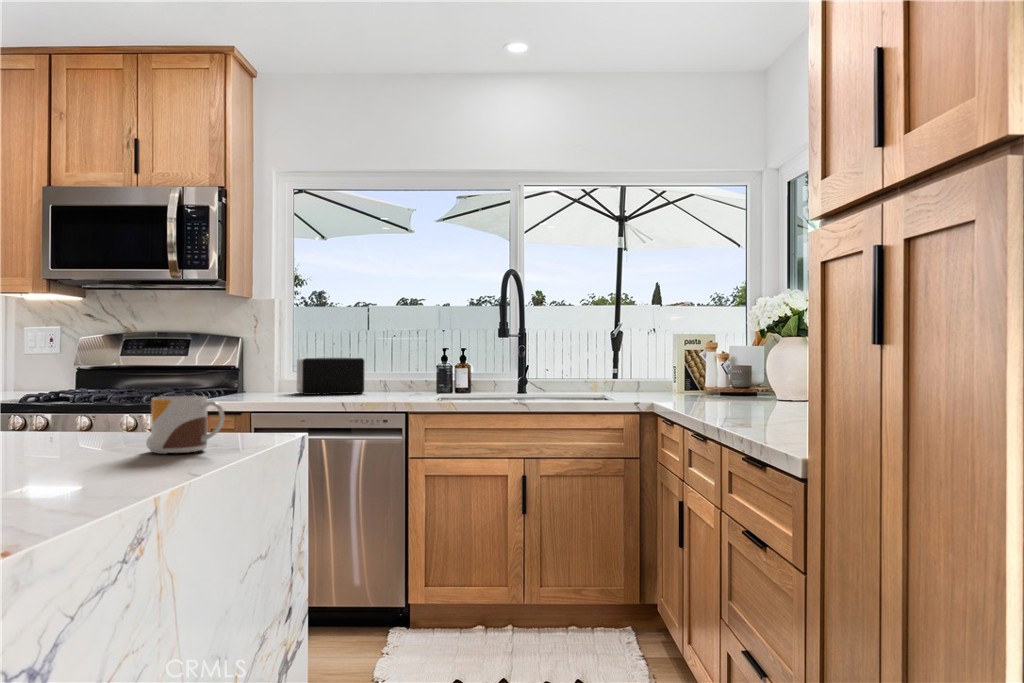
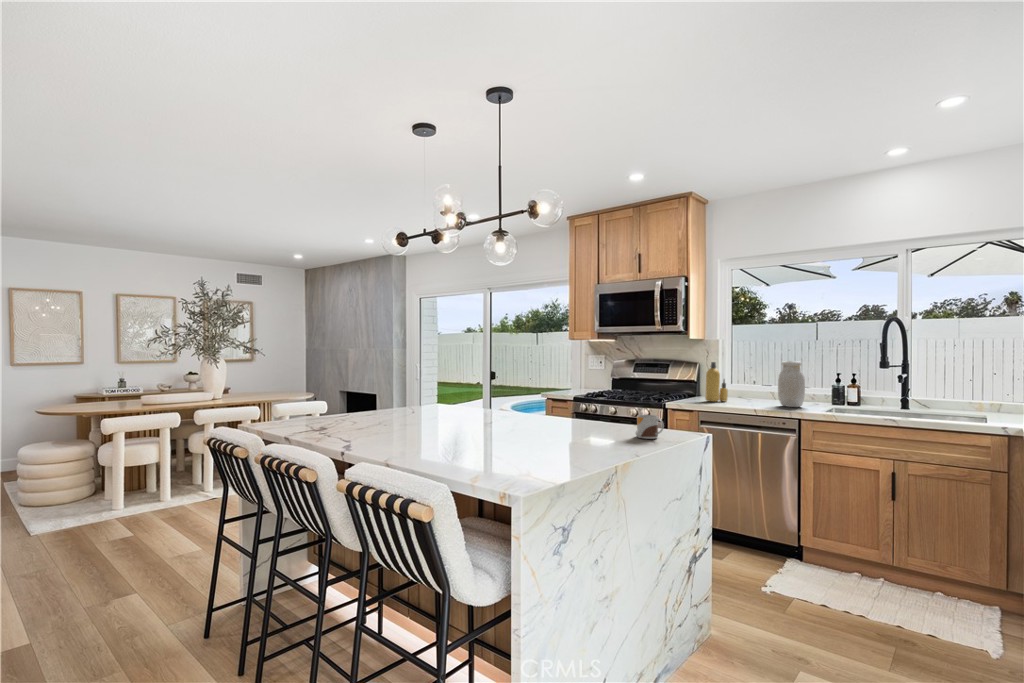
jar: none [371,328,408,397] -> present [778,361,805,407]
bottle: none [258,332,294,398] -> present [705,362,728,402]
toaster: present [293,357,365,395] -> none [728,376,777,401]

